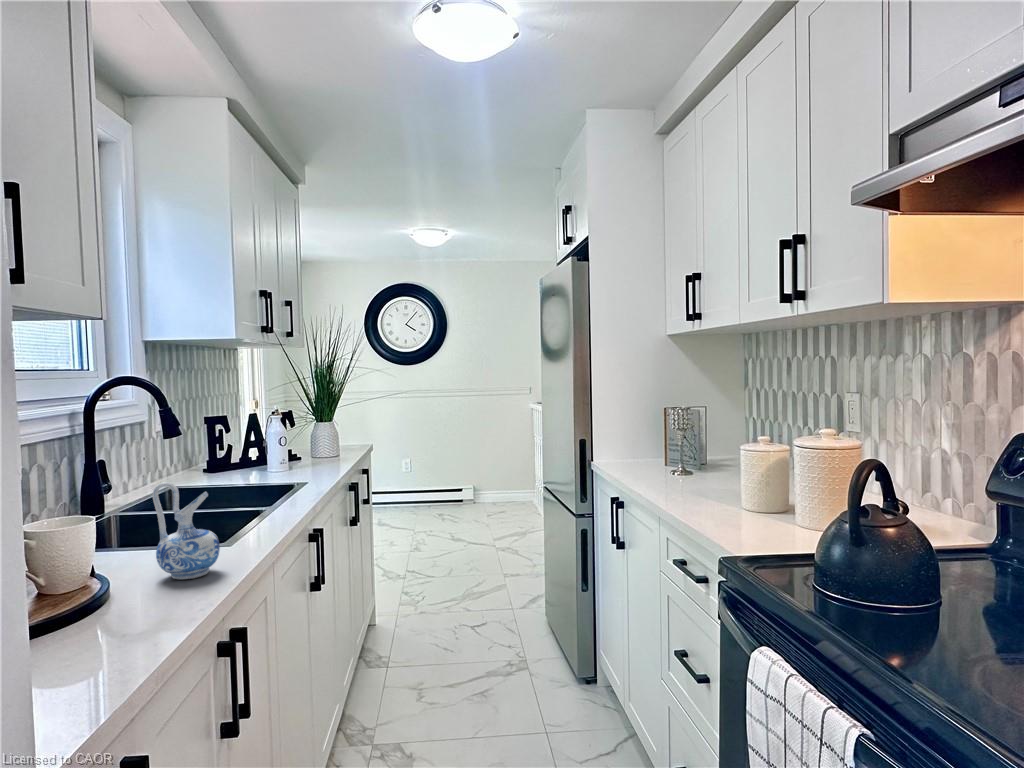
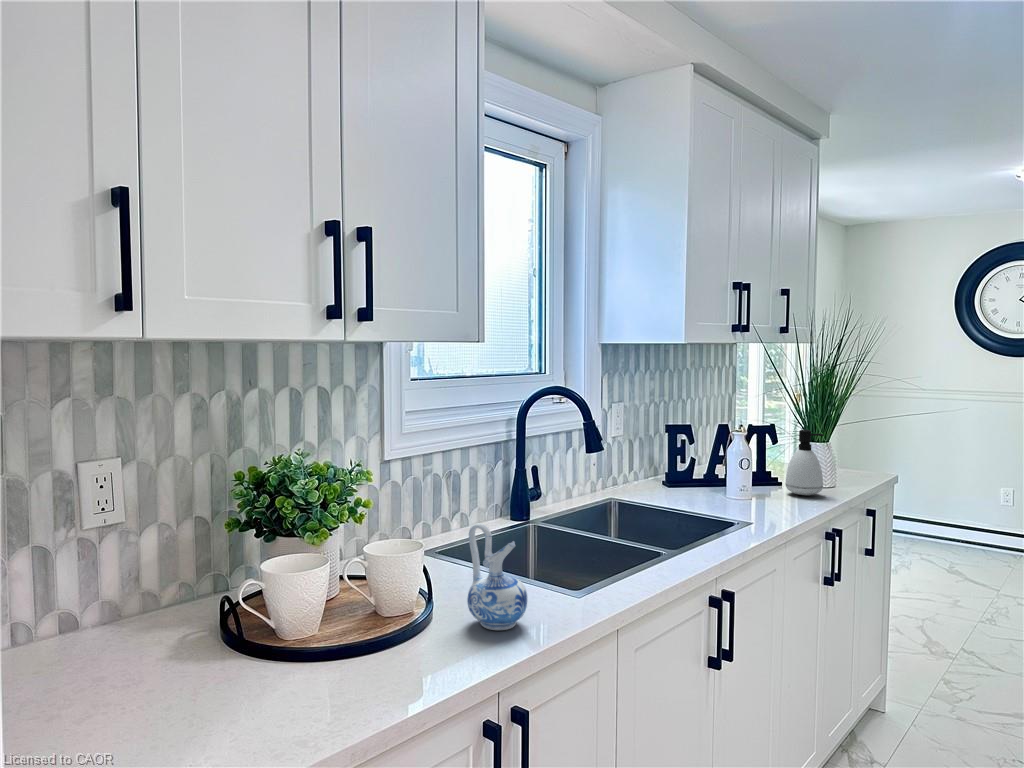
soap dispenser: none [314,410,343,462] -> present [785,430,824,495]

